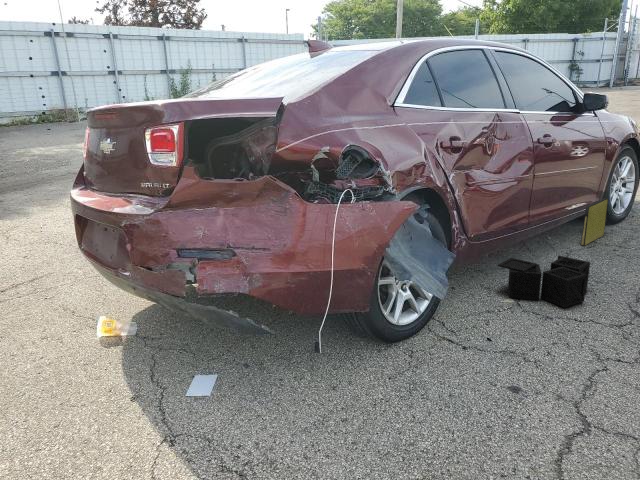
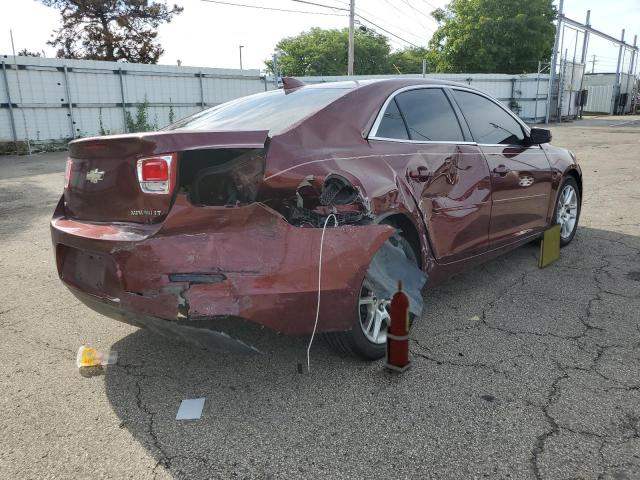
storage bin: present [498,256,596,308] -> none [465,276,556,324]
fire extinguisher: none [407,259,435,356] -> present [386,280,412,372]

